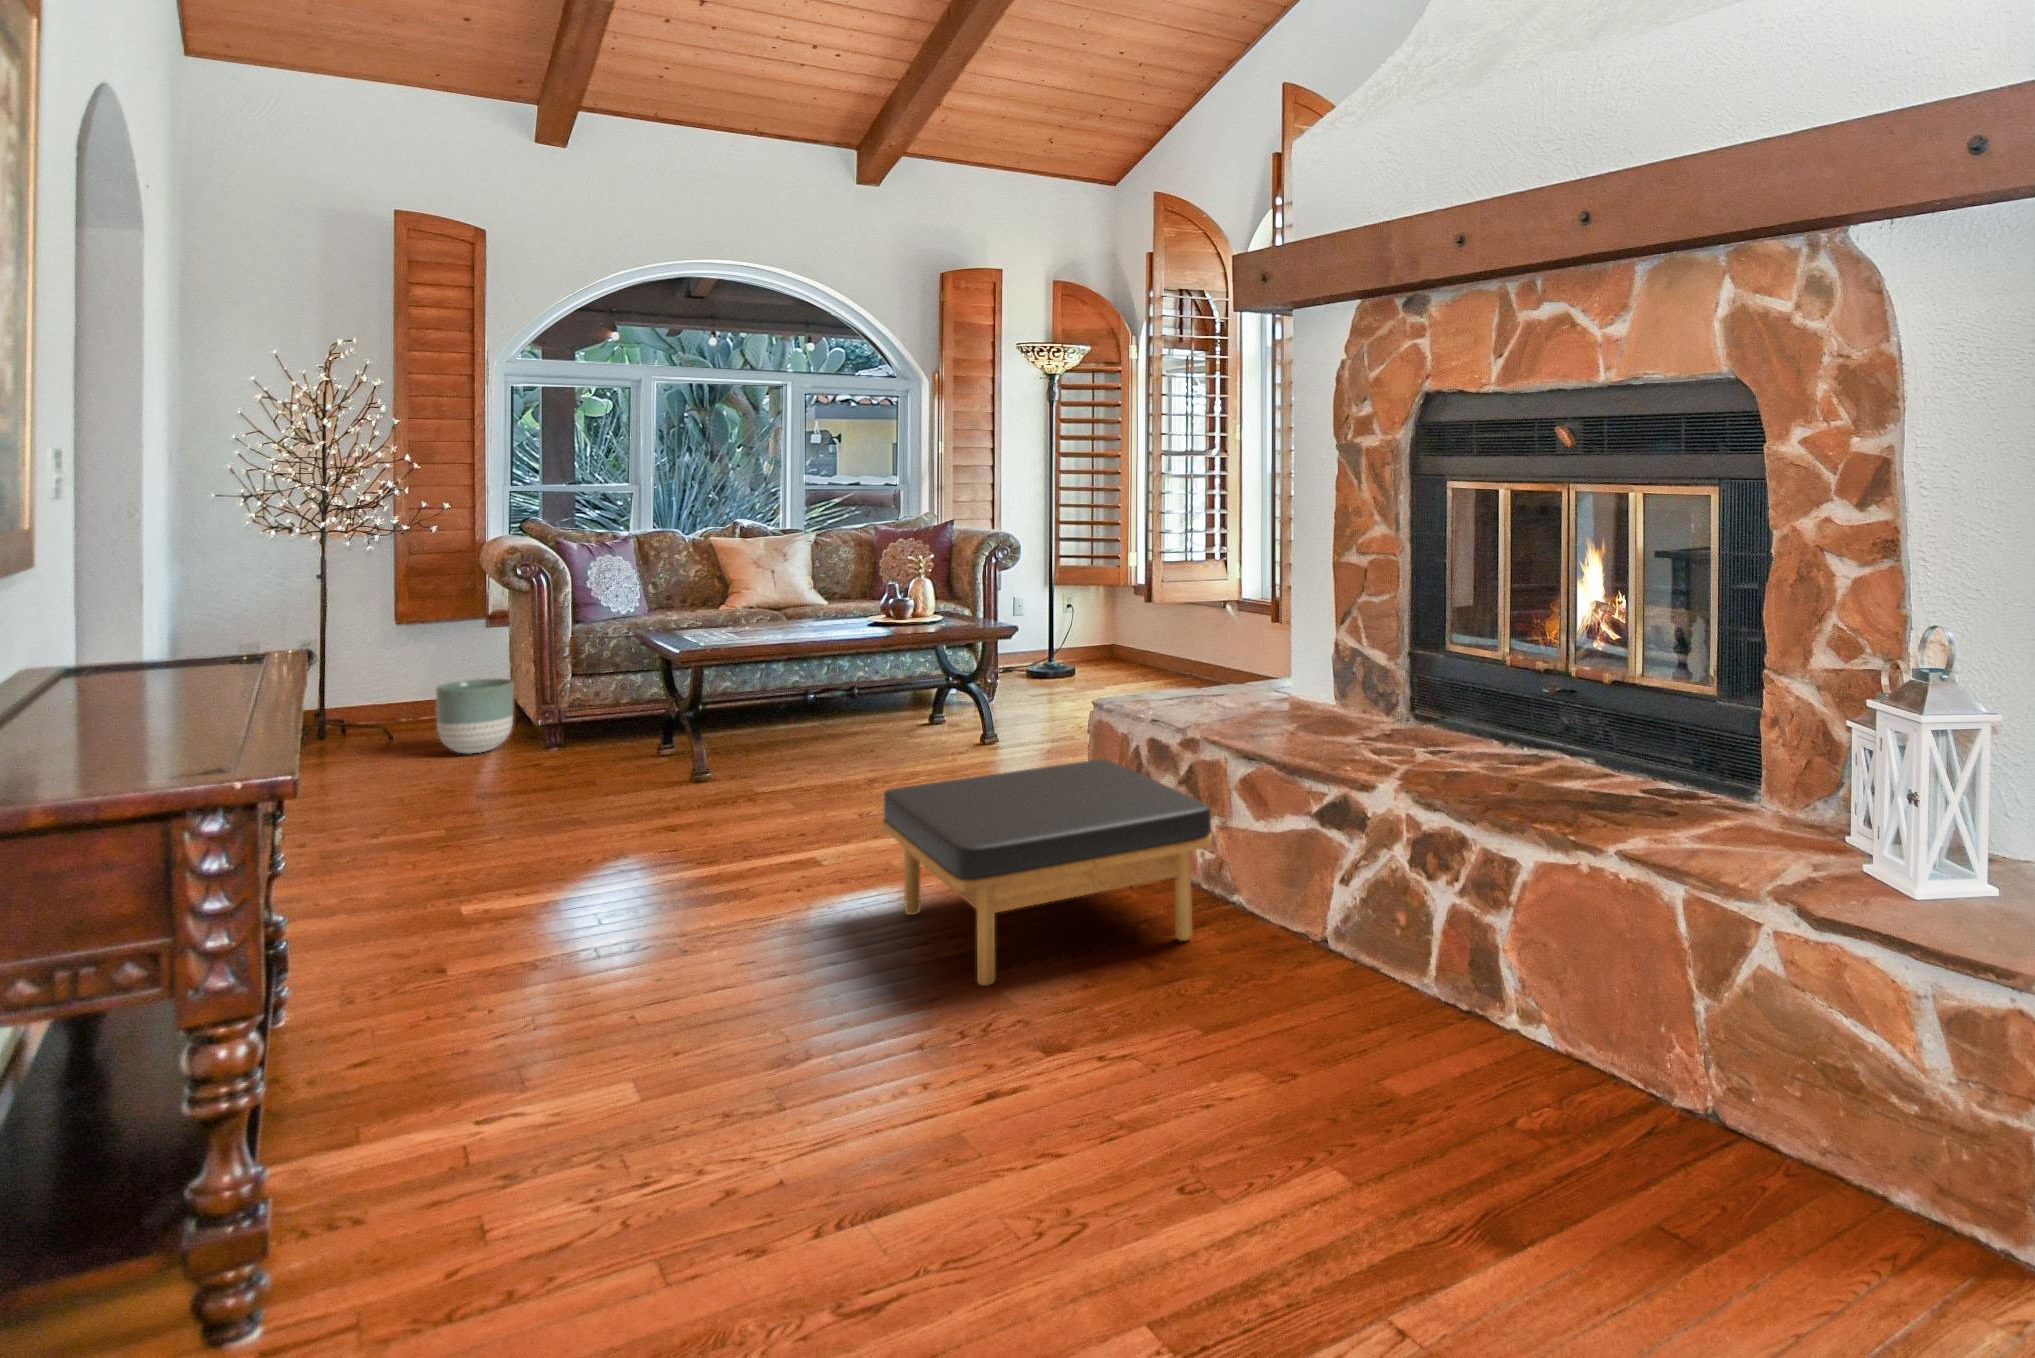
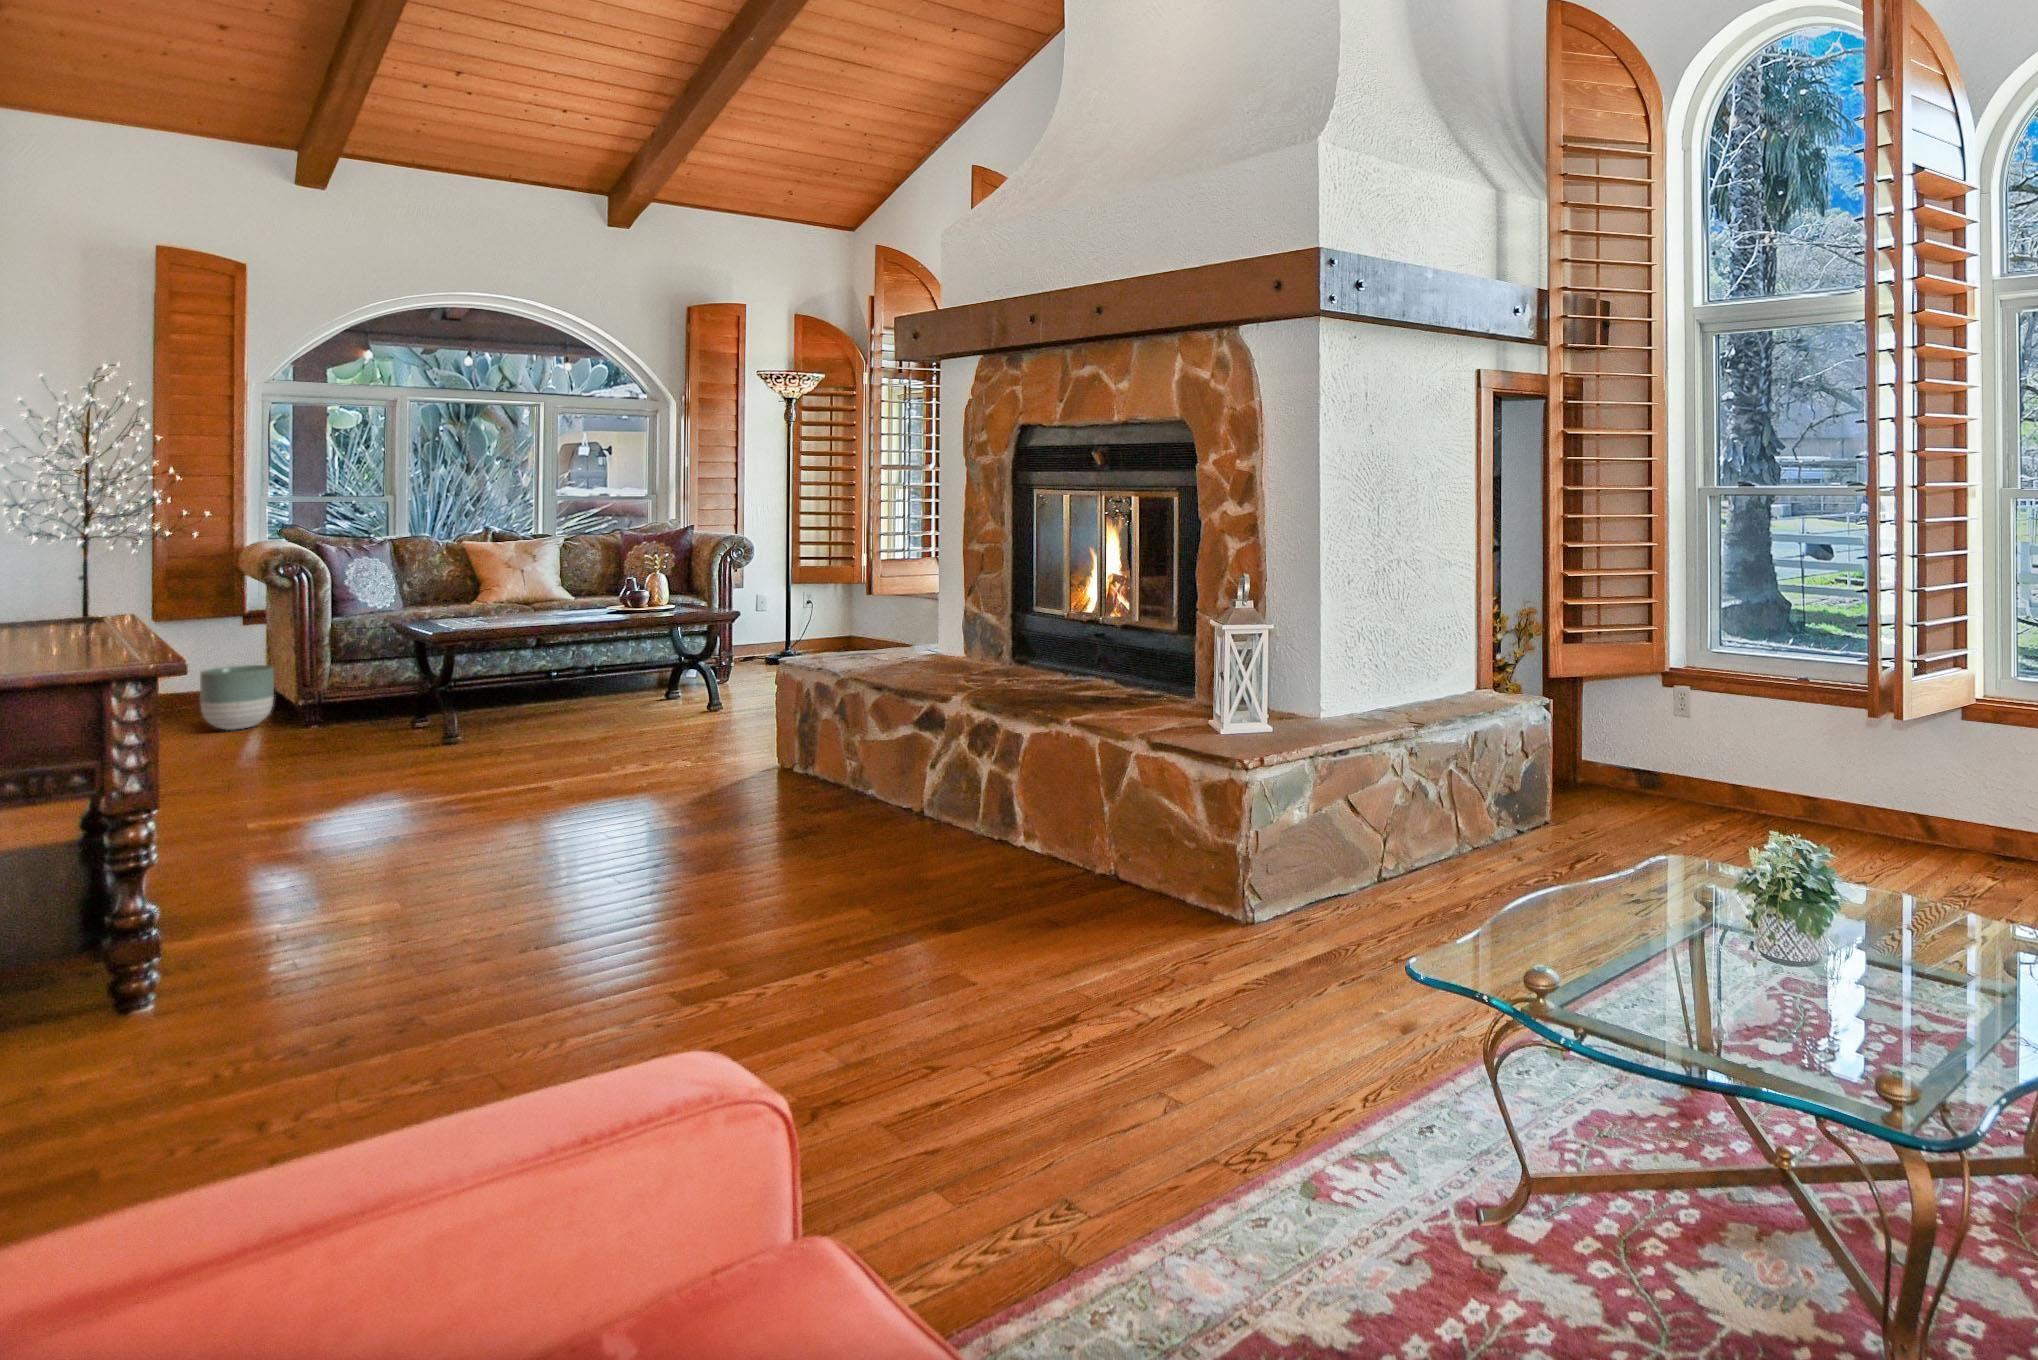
ottoman: present [882,760,1212,986] -> none [597,699,845,842]

